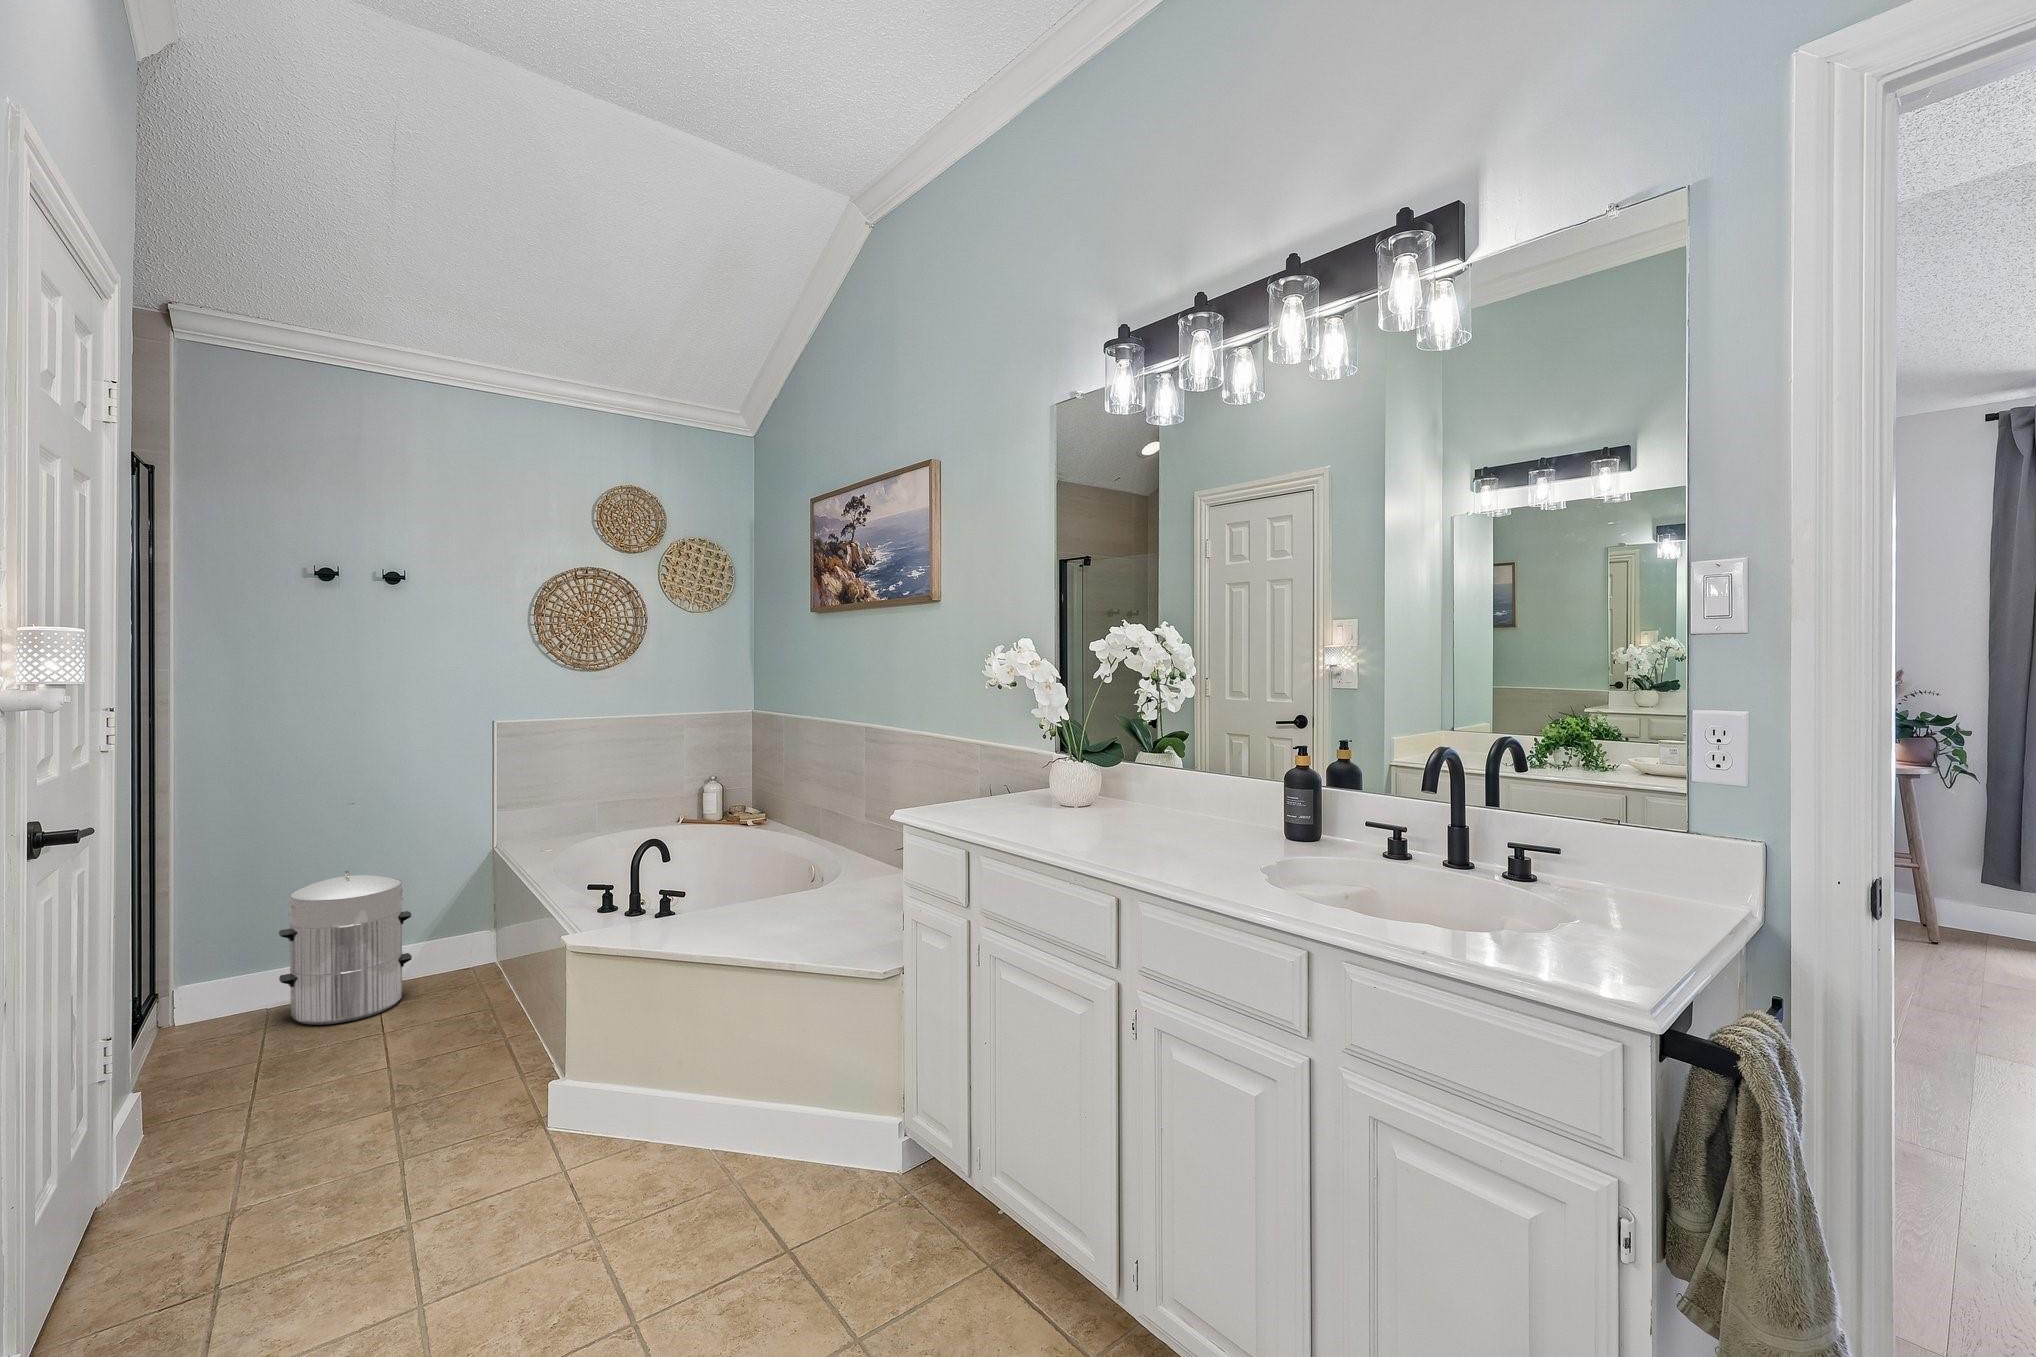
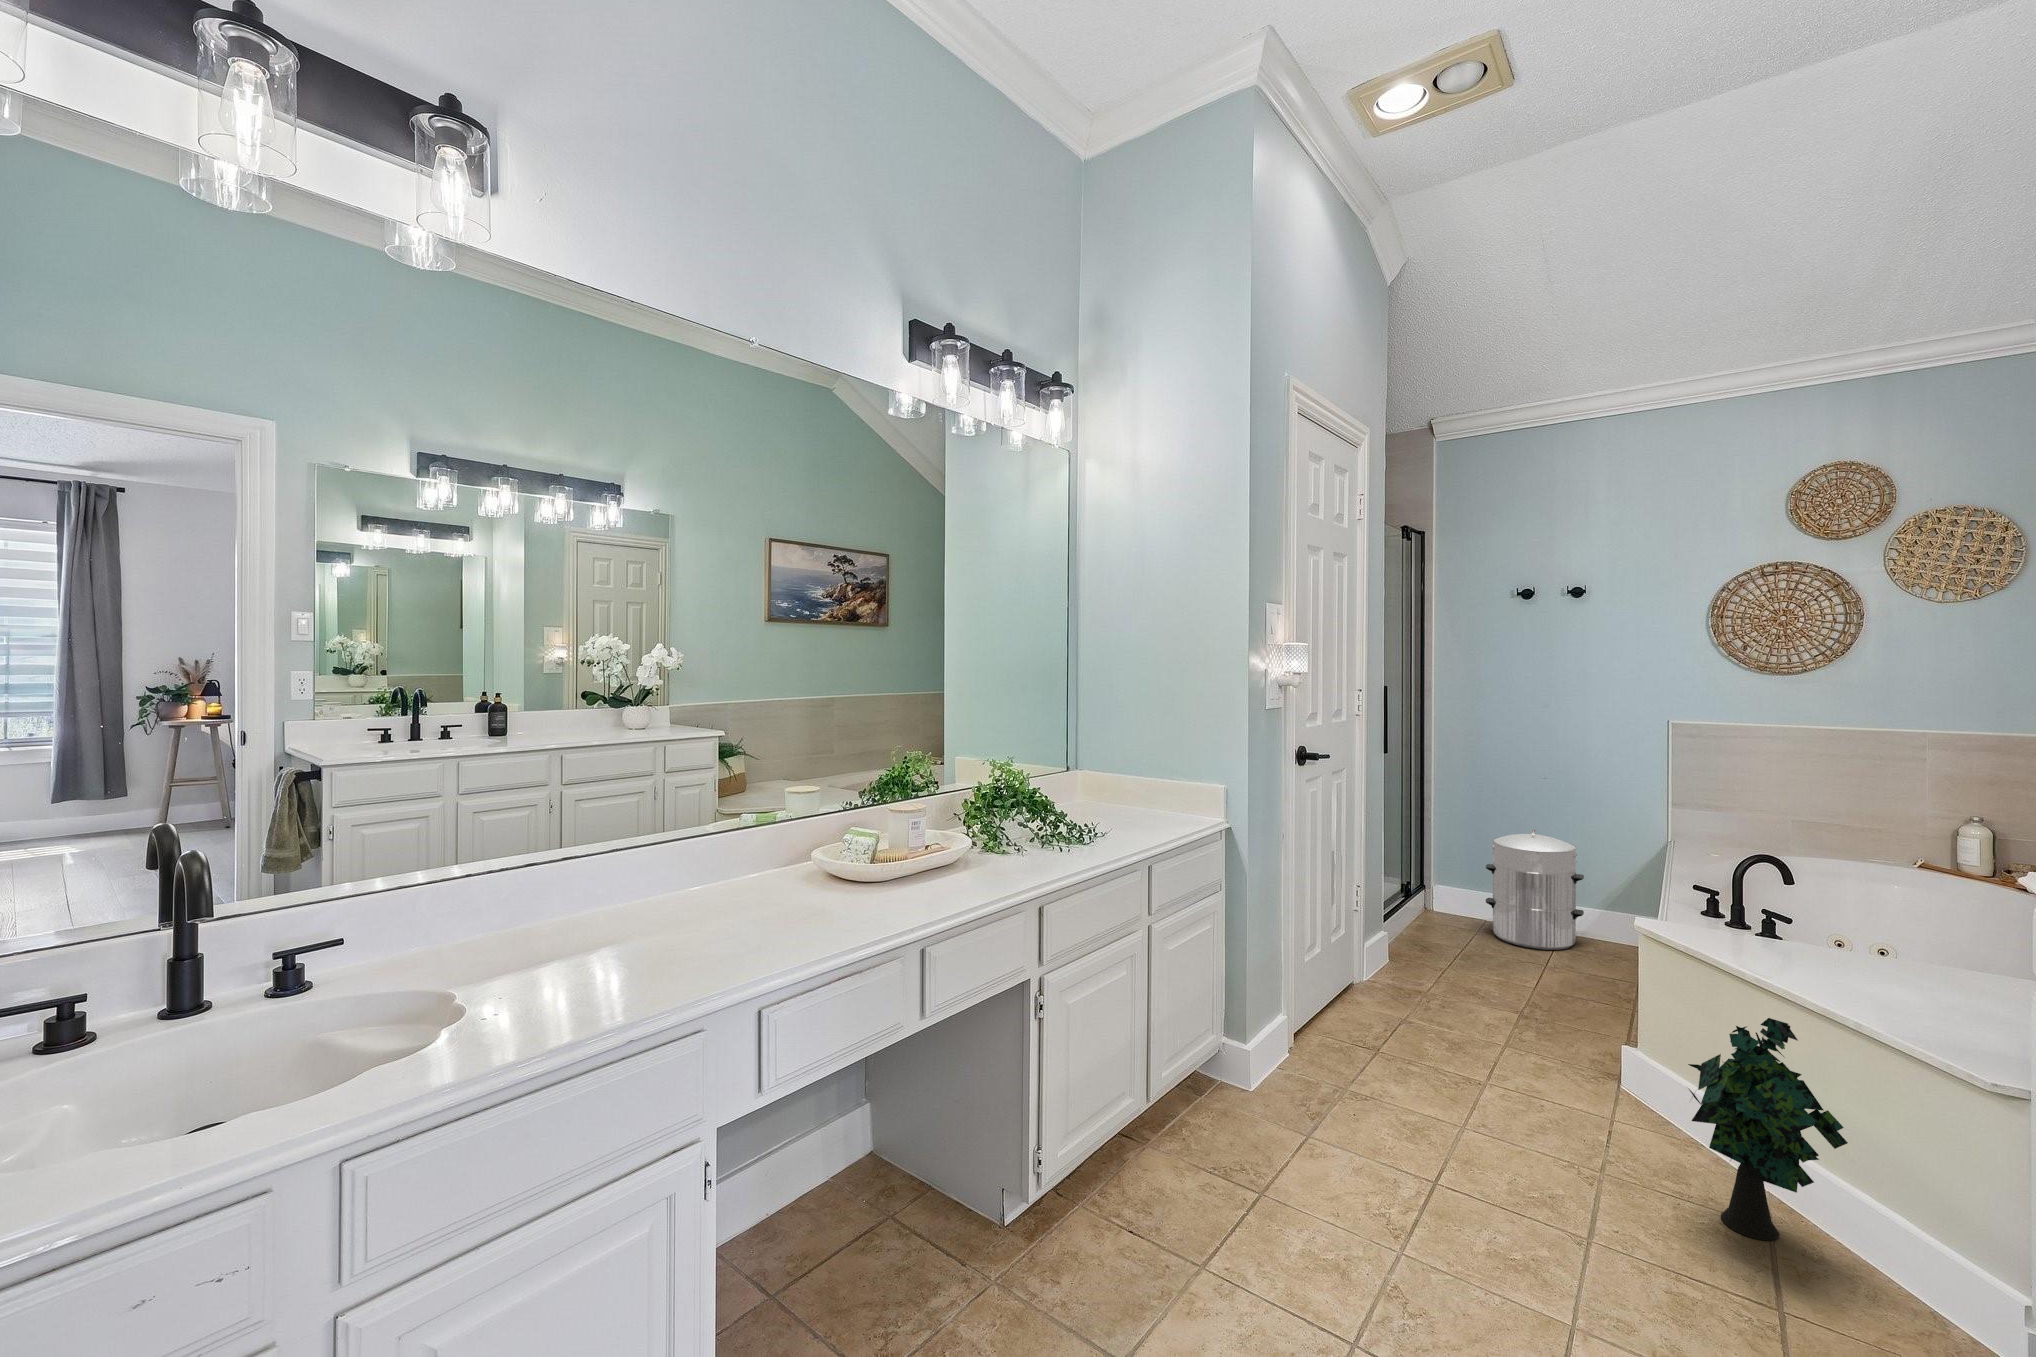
decorative plant: none [667,991,799,1213] -> present [1688,1018,1848,1240]

